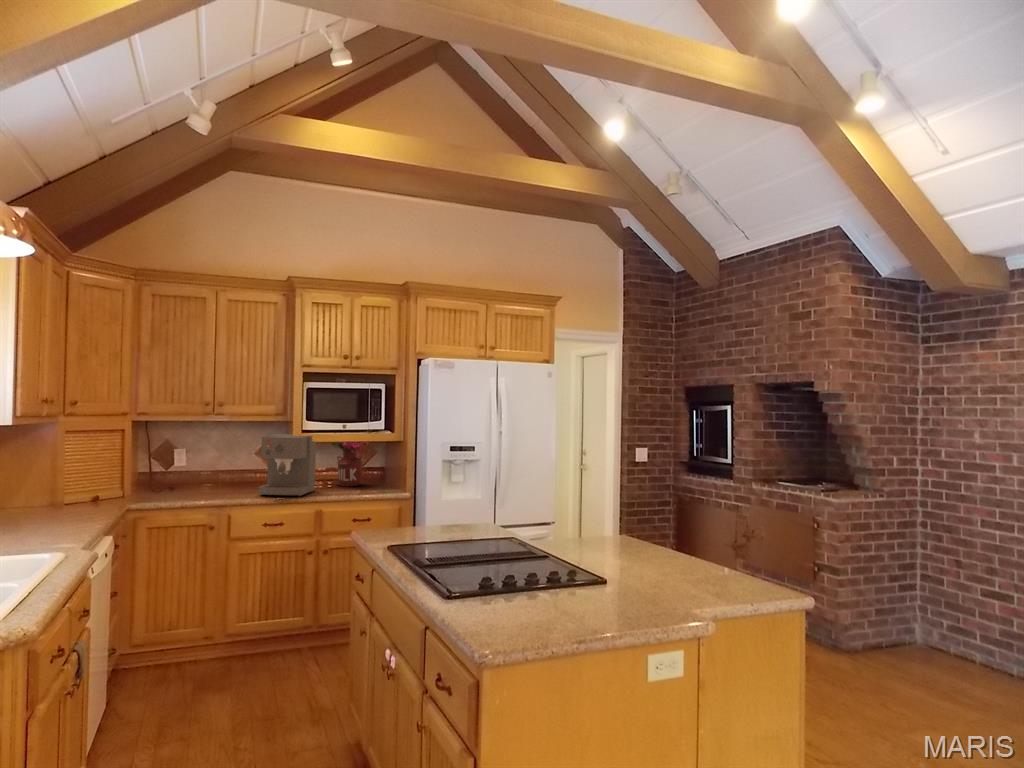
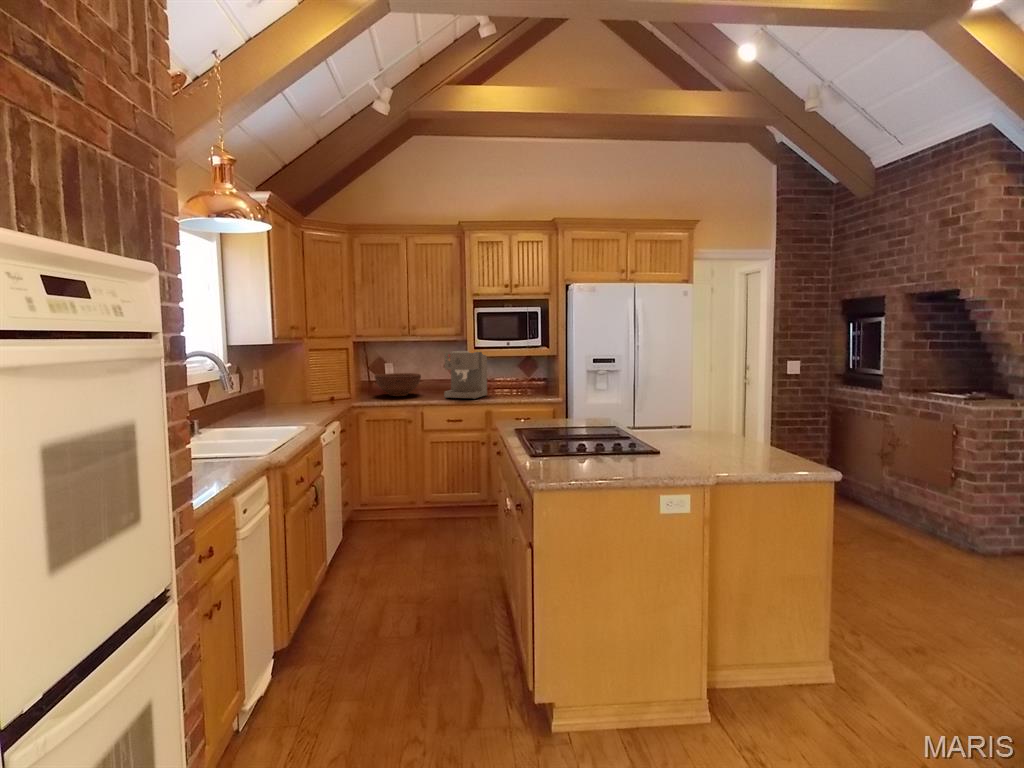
flower arrangement: present [331,442,369,486] -> none [499,348,530,392]
fruit bowl: none [160,462,226,493] -> present [375,373,421,396]

